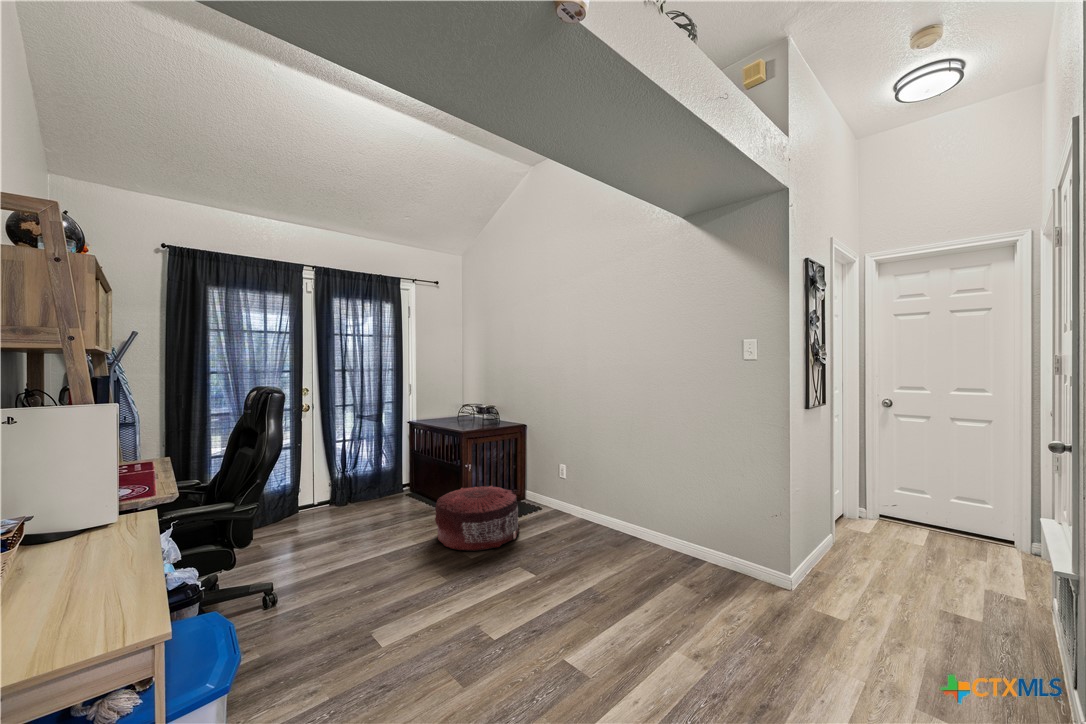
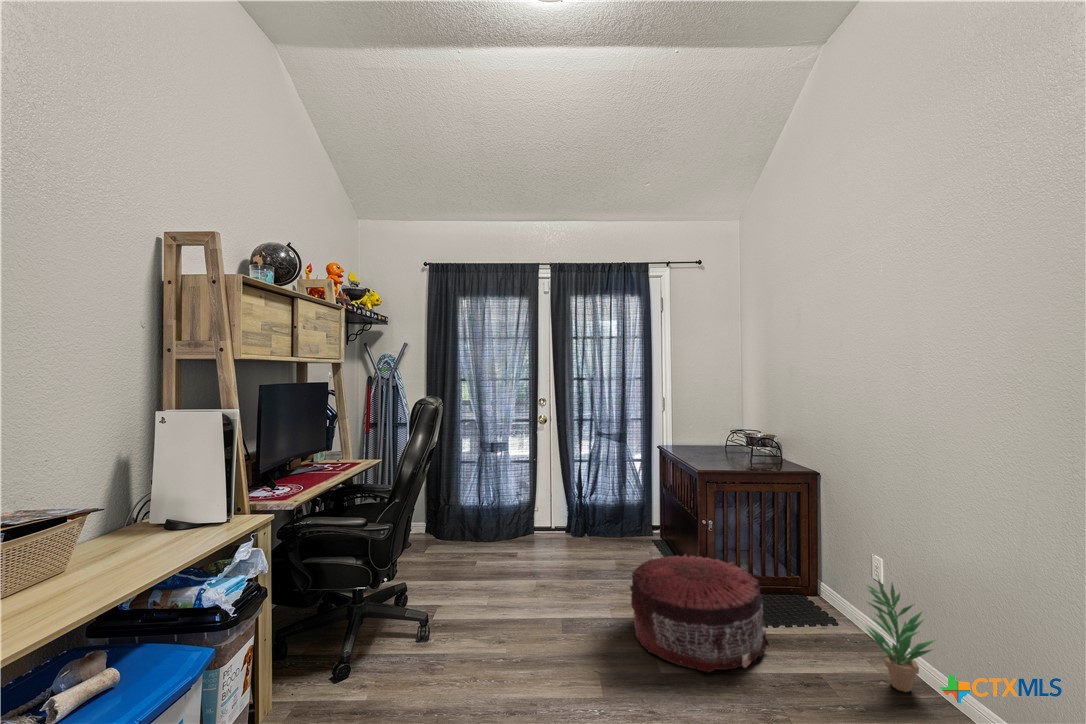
potted plant: none [564,471,595,526] -> present [867,579,935,692]

